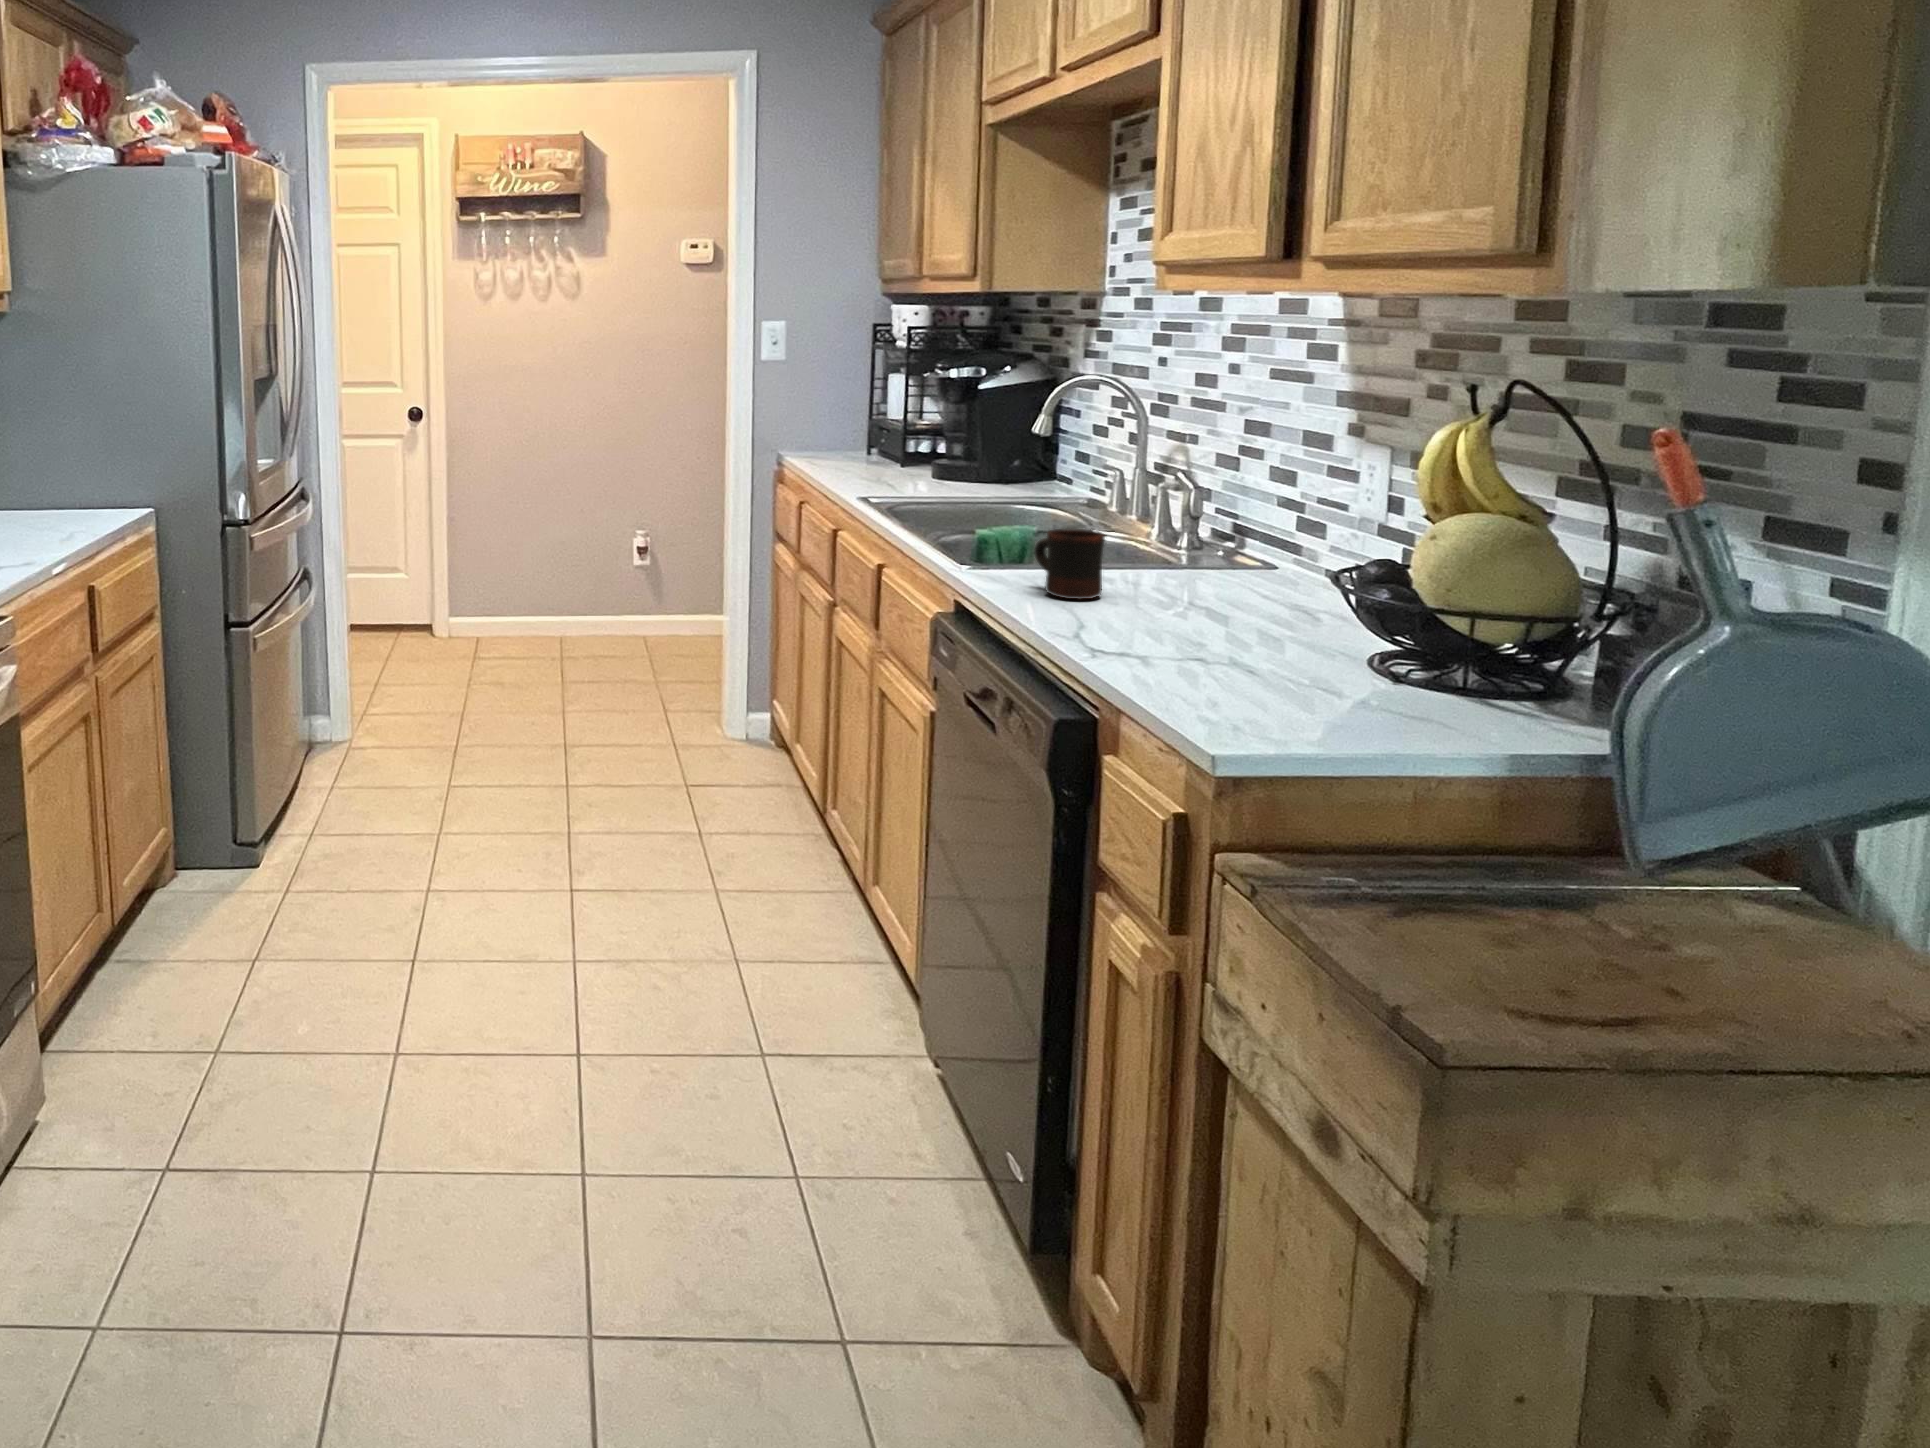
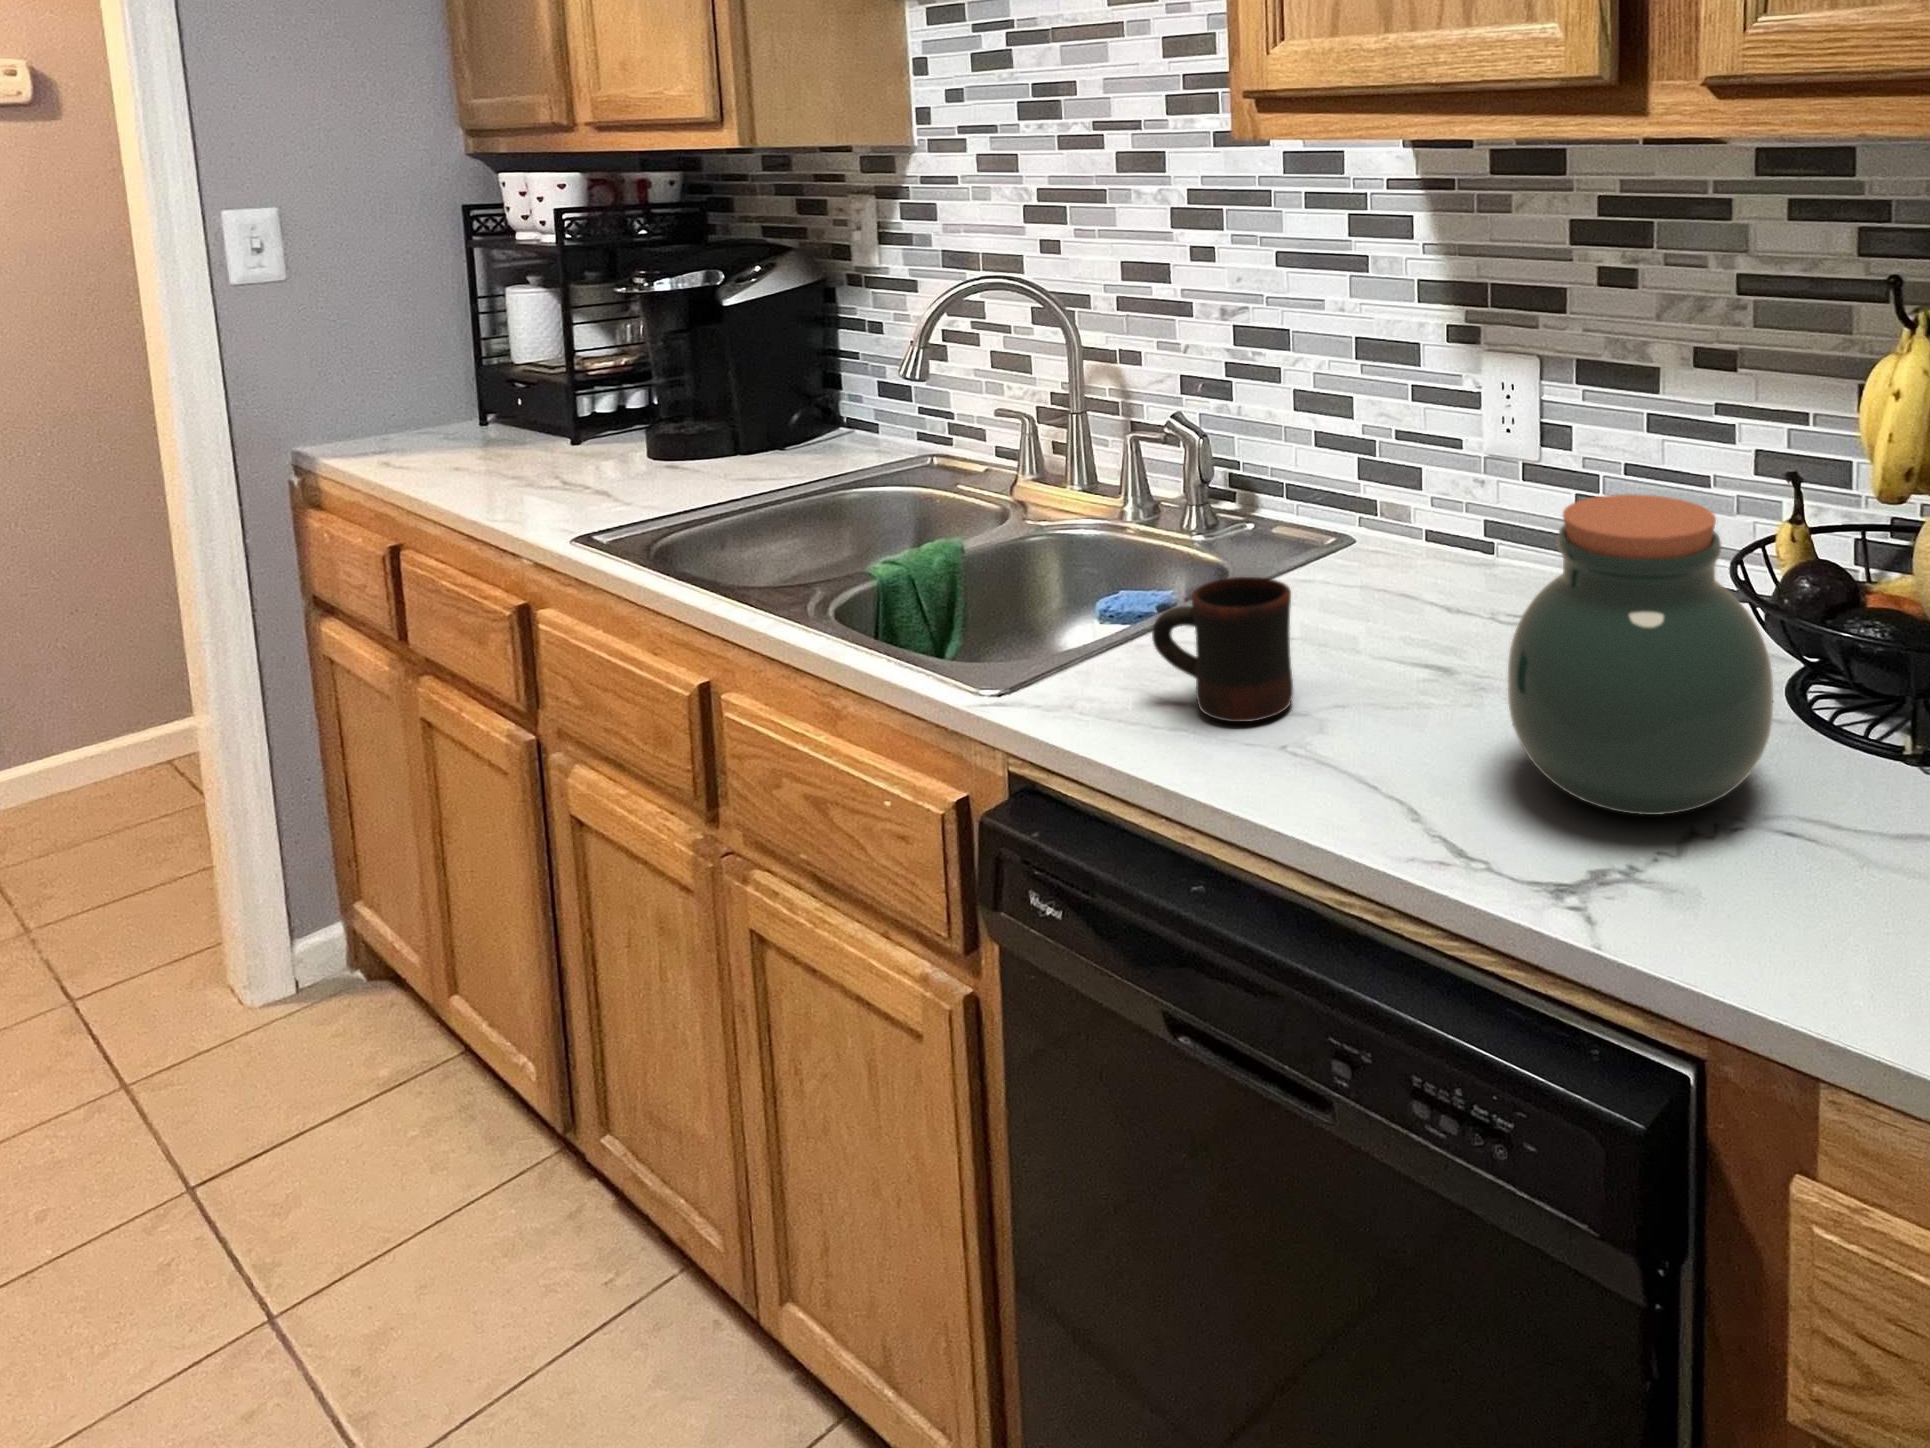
jar: none [1137,491,1296,655] -> present [1508,494,1773,815]

